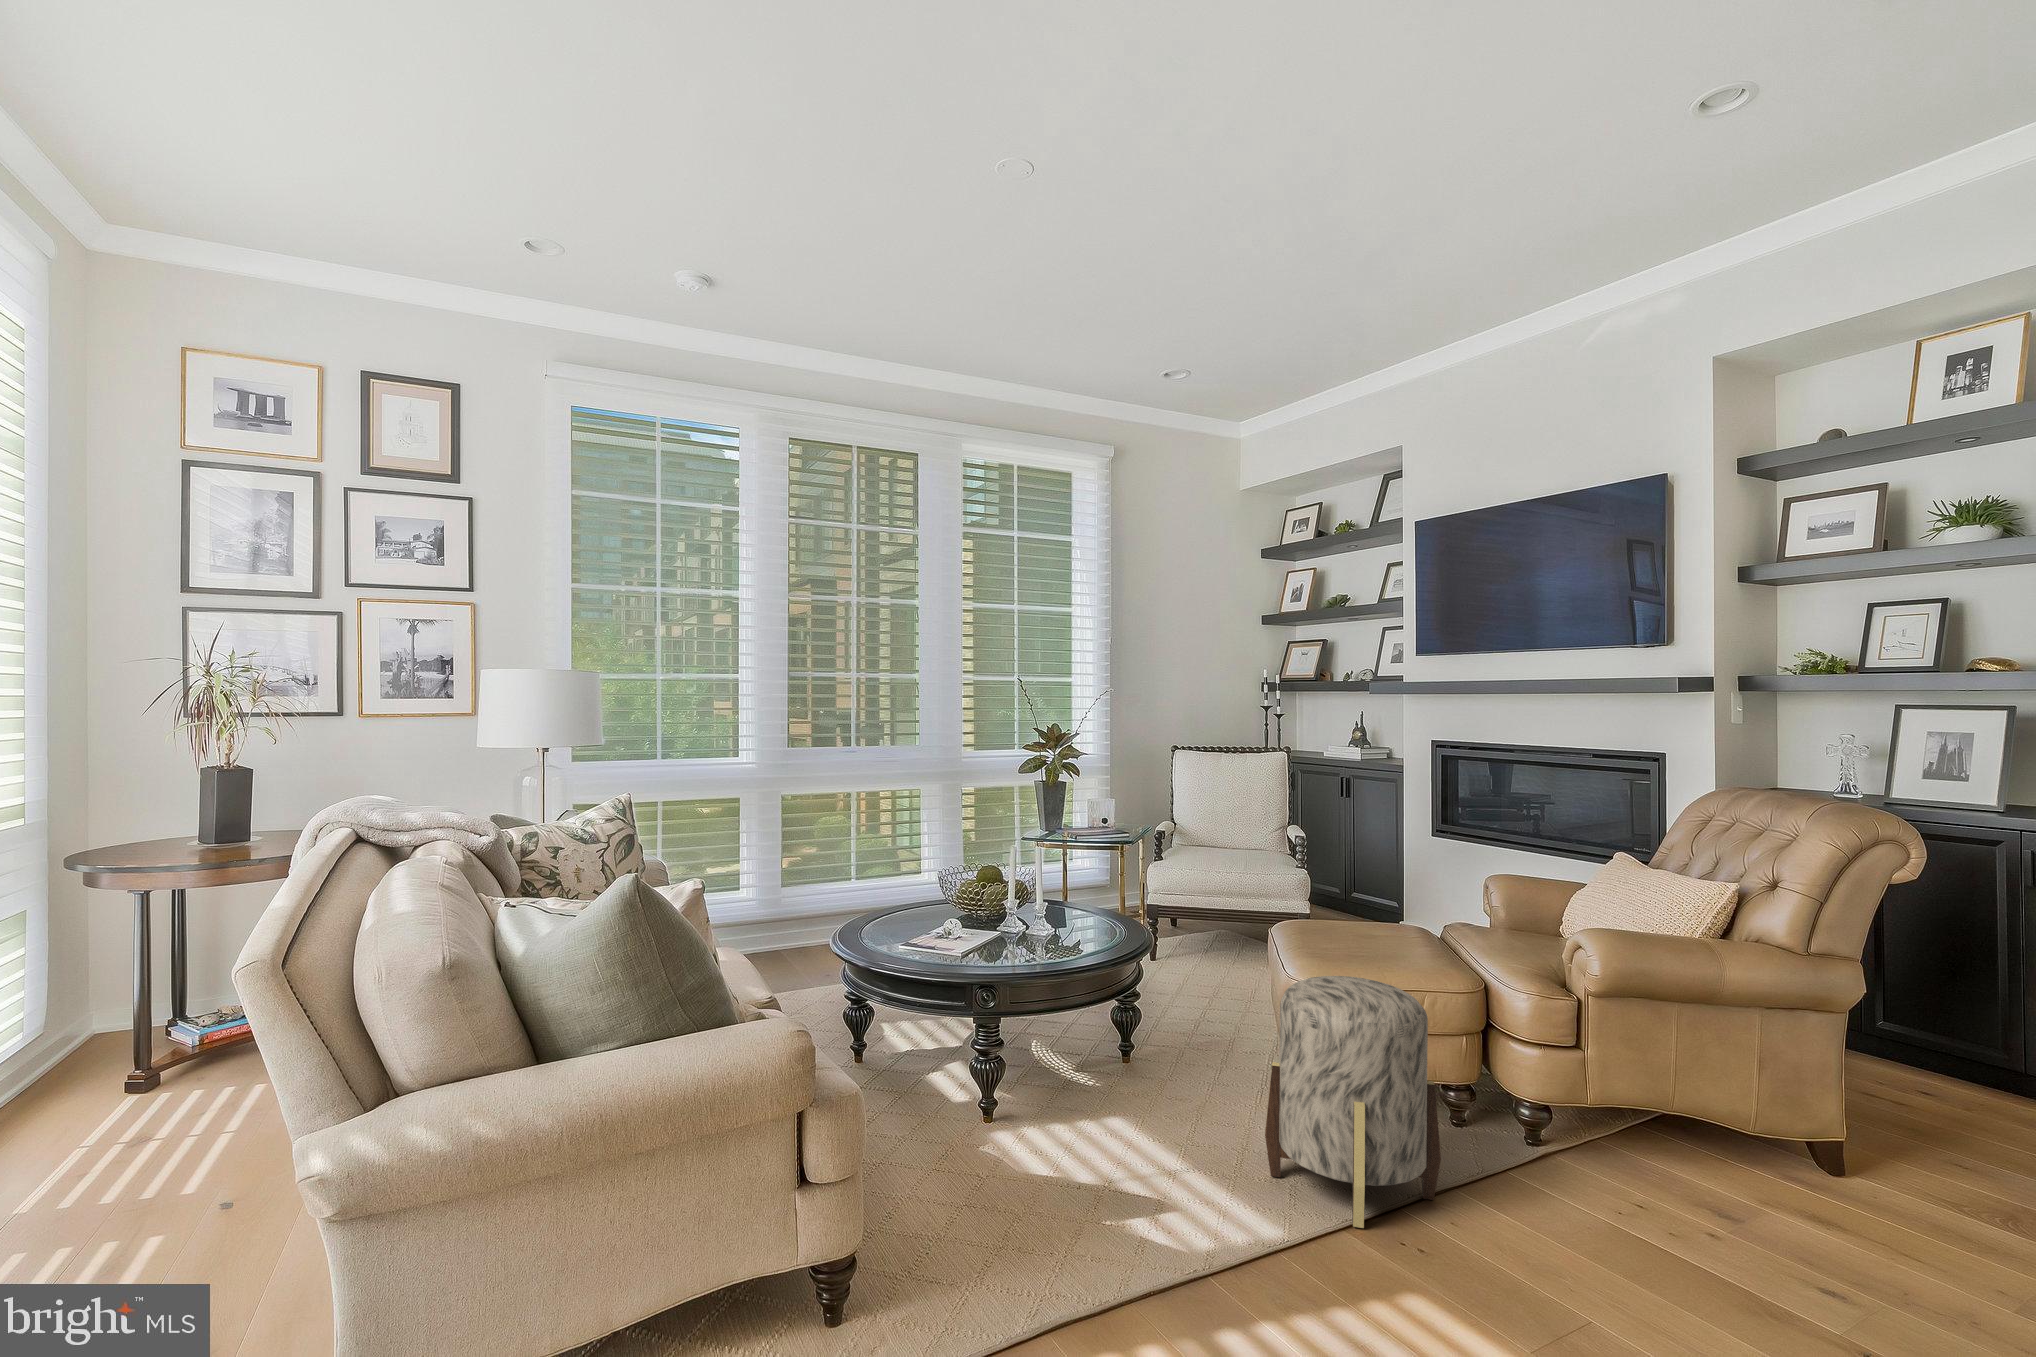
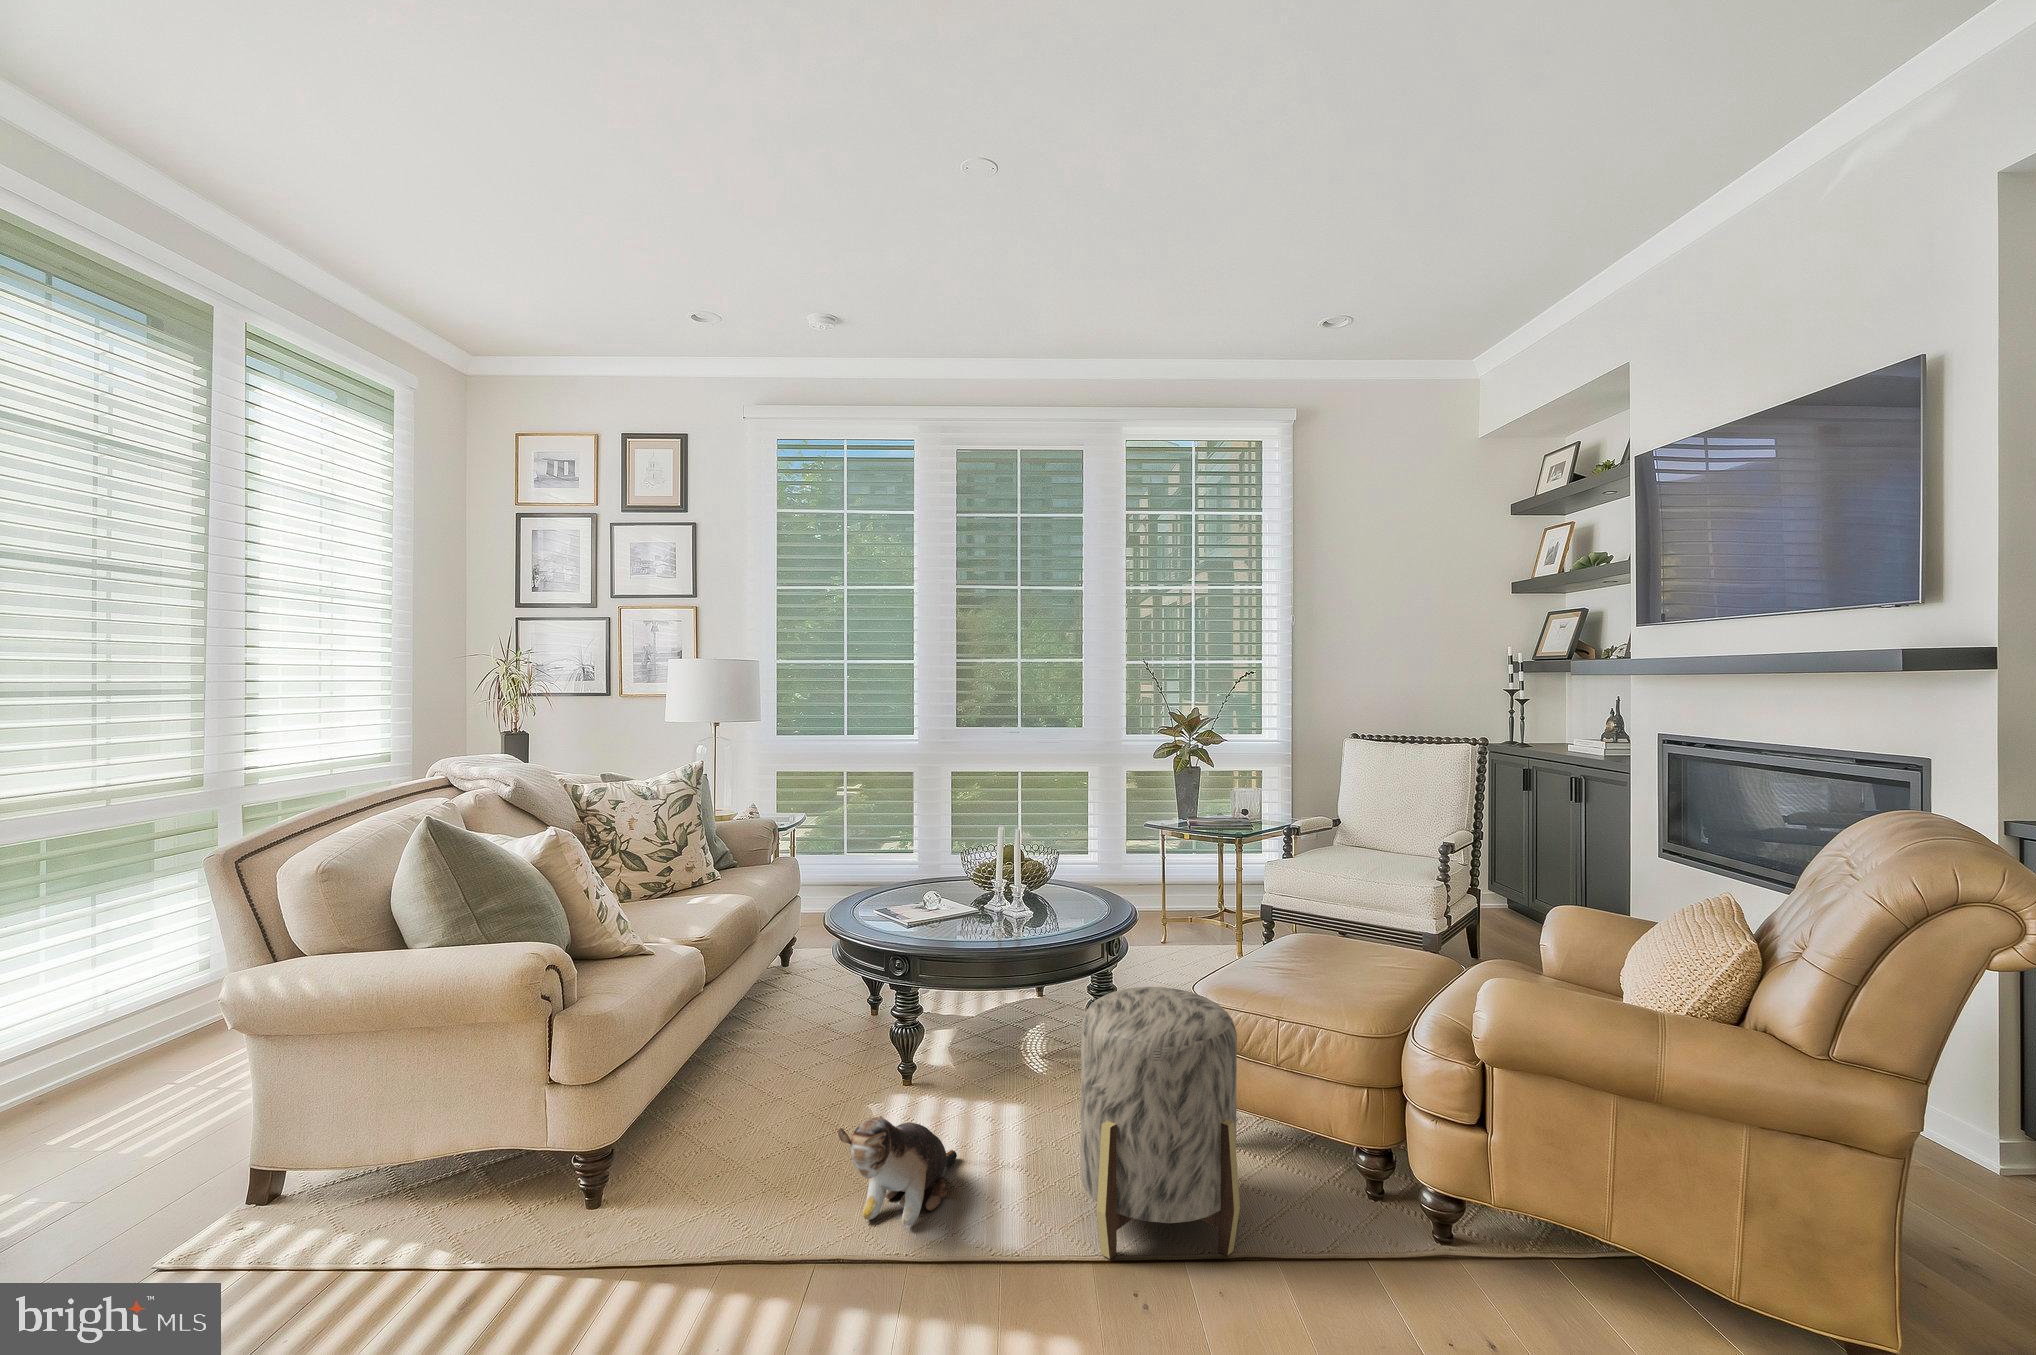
plush toy: none [1113,1145,1186,1257] -> present [838,1116,957,1225]

